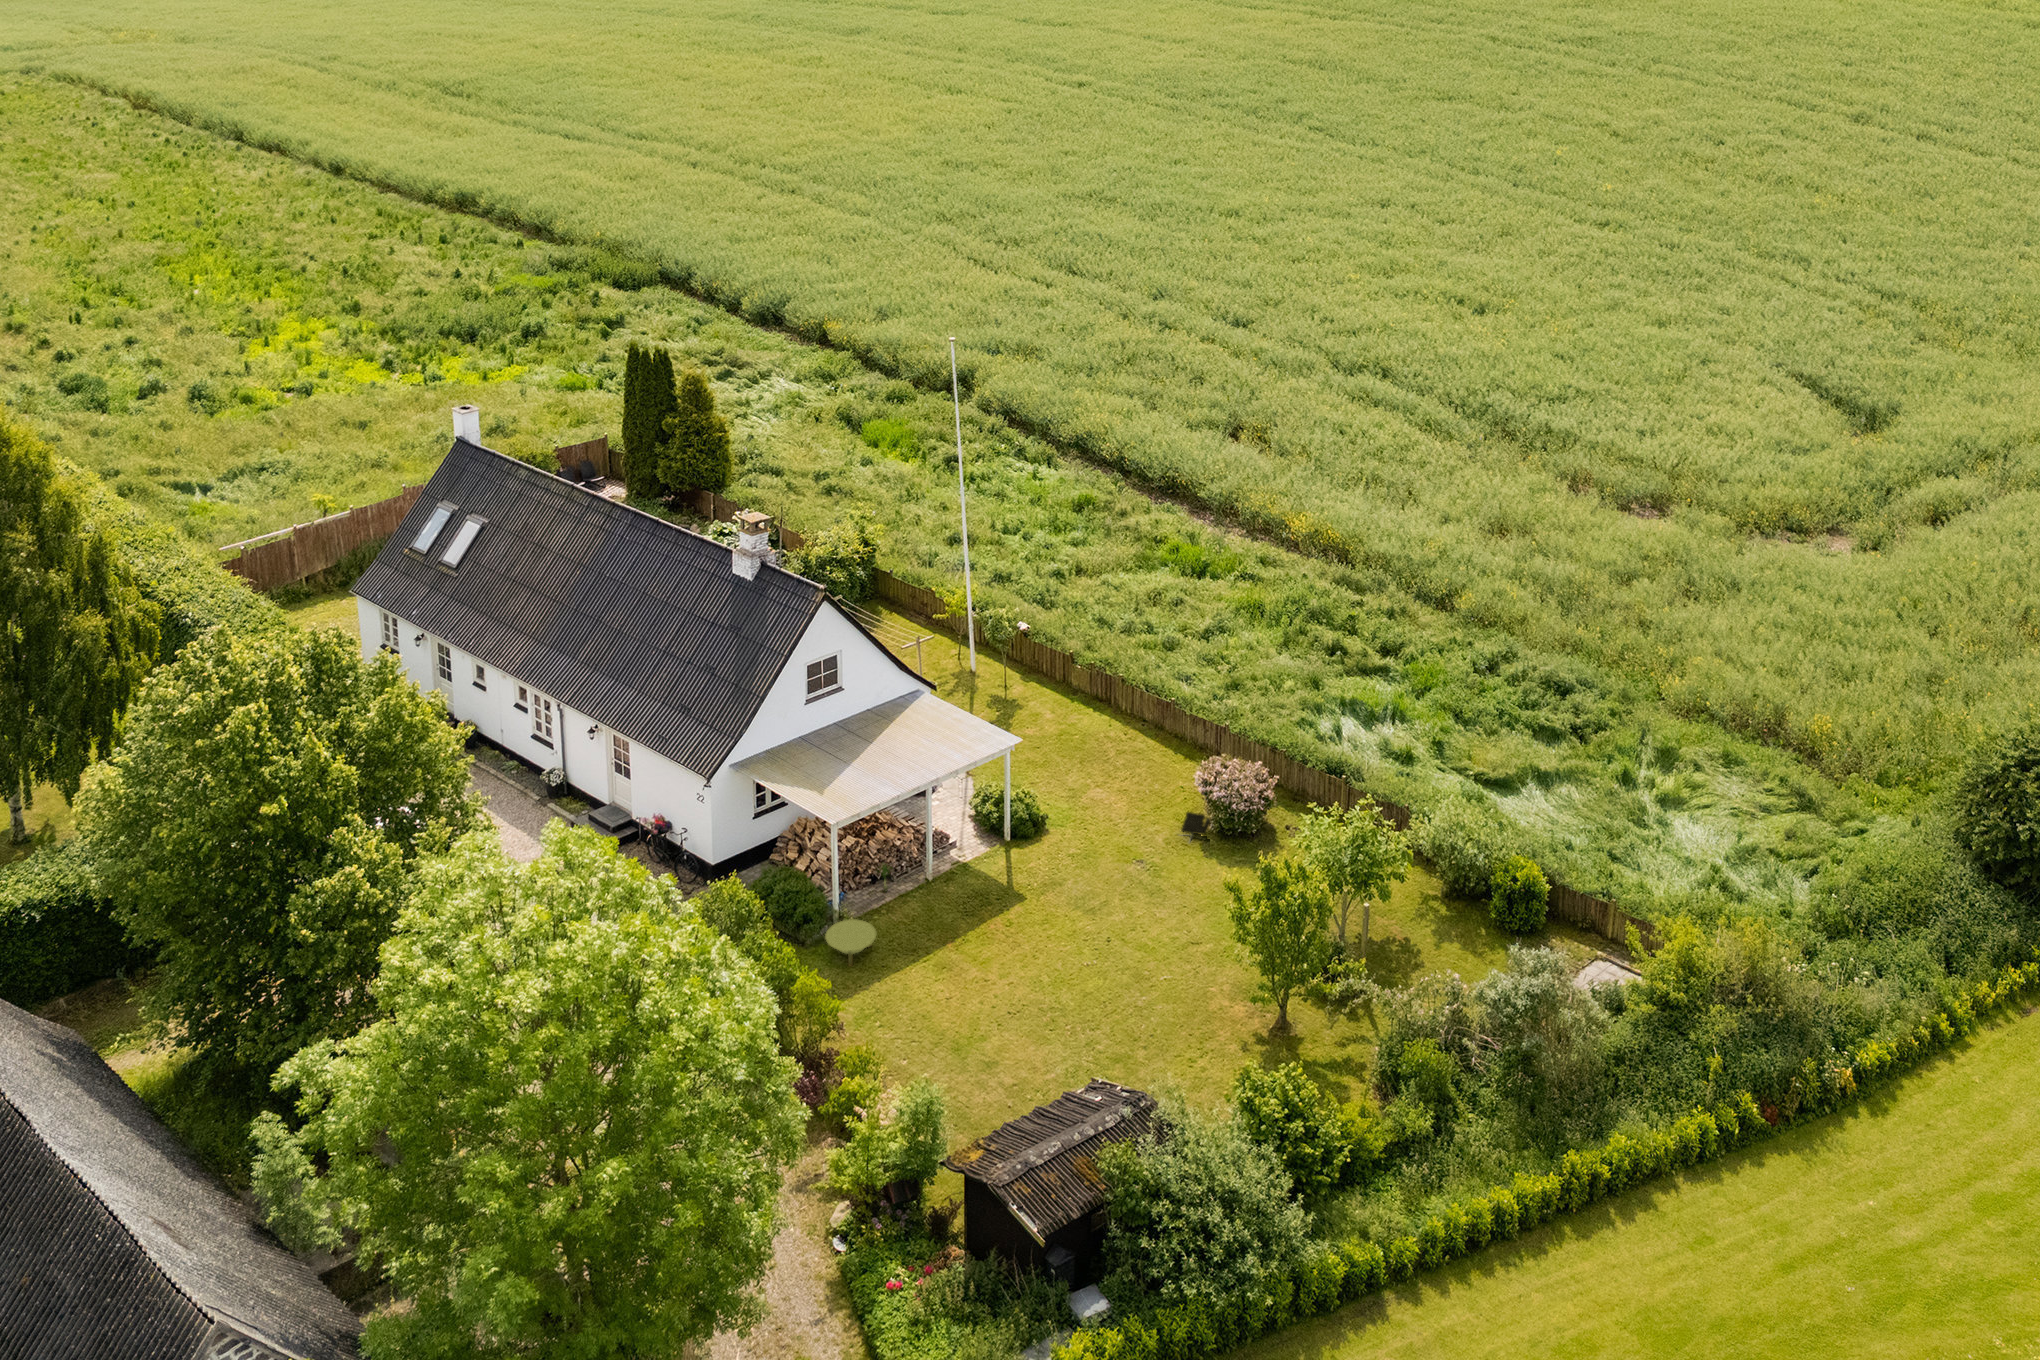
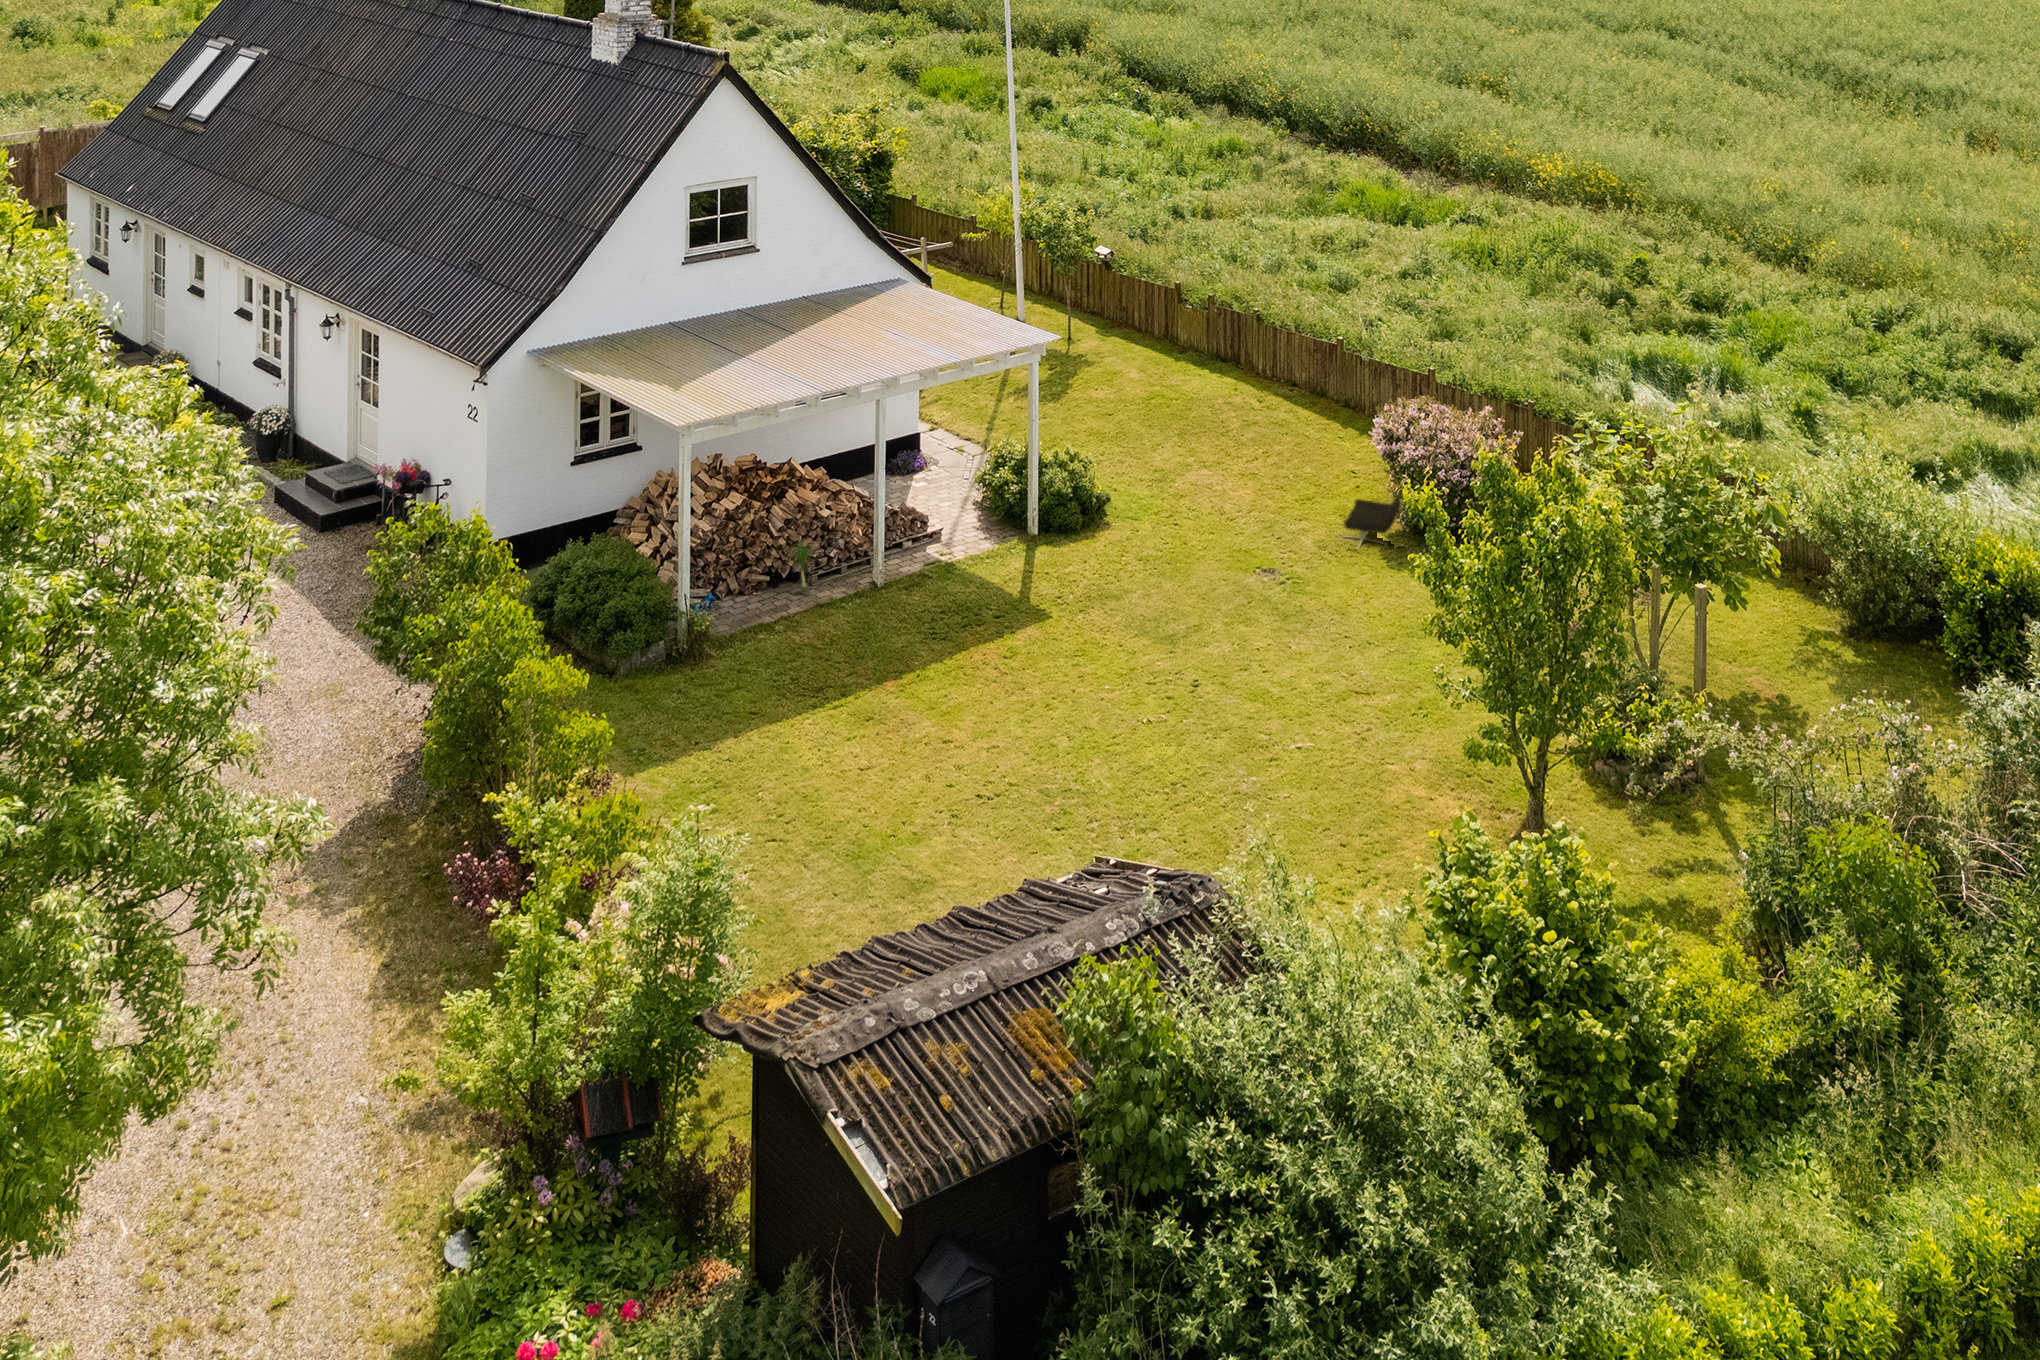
round table: present [825,919,876,966] -> none [659,619,756,697]

